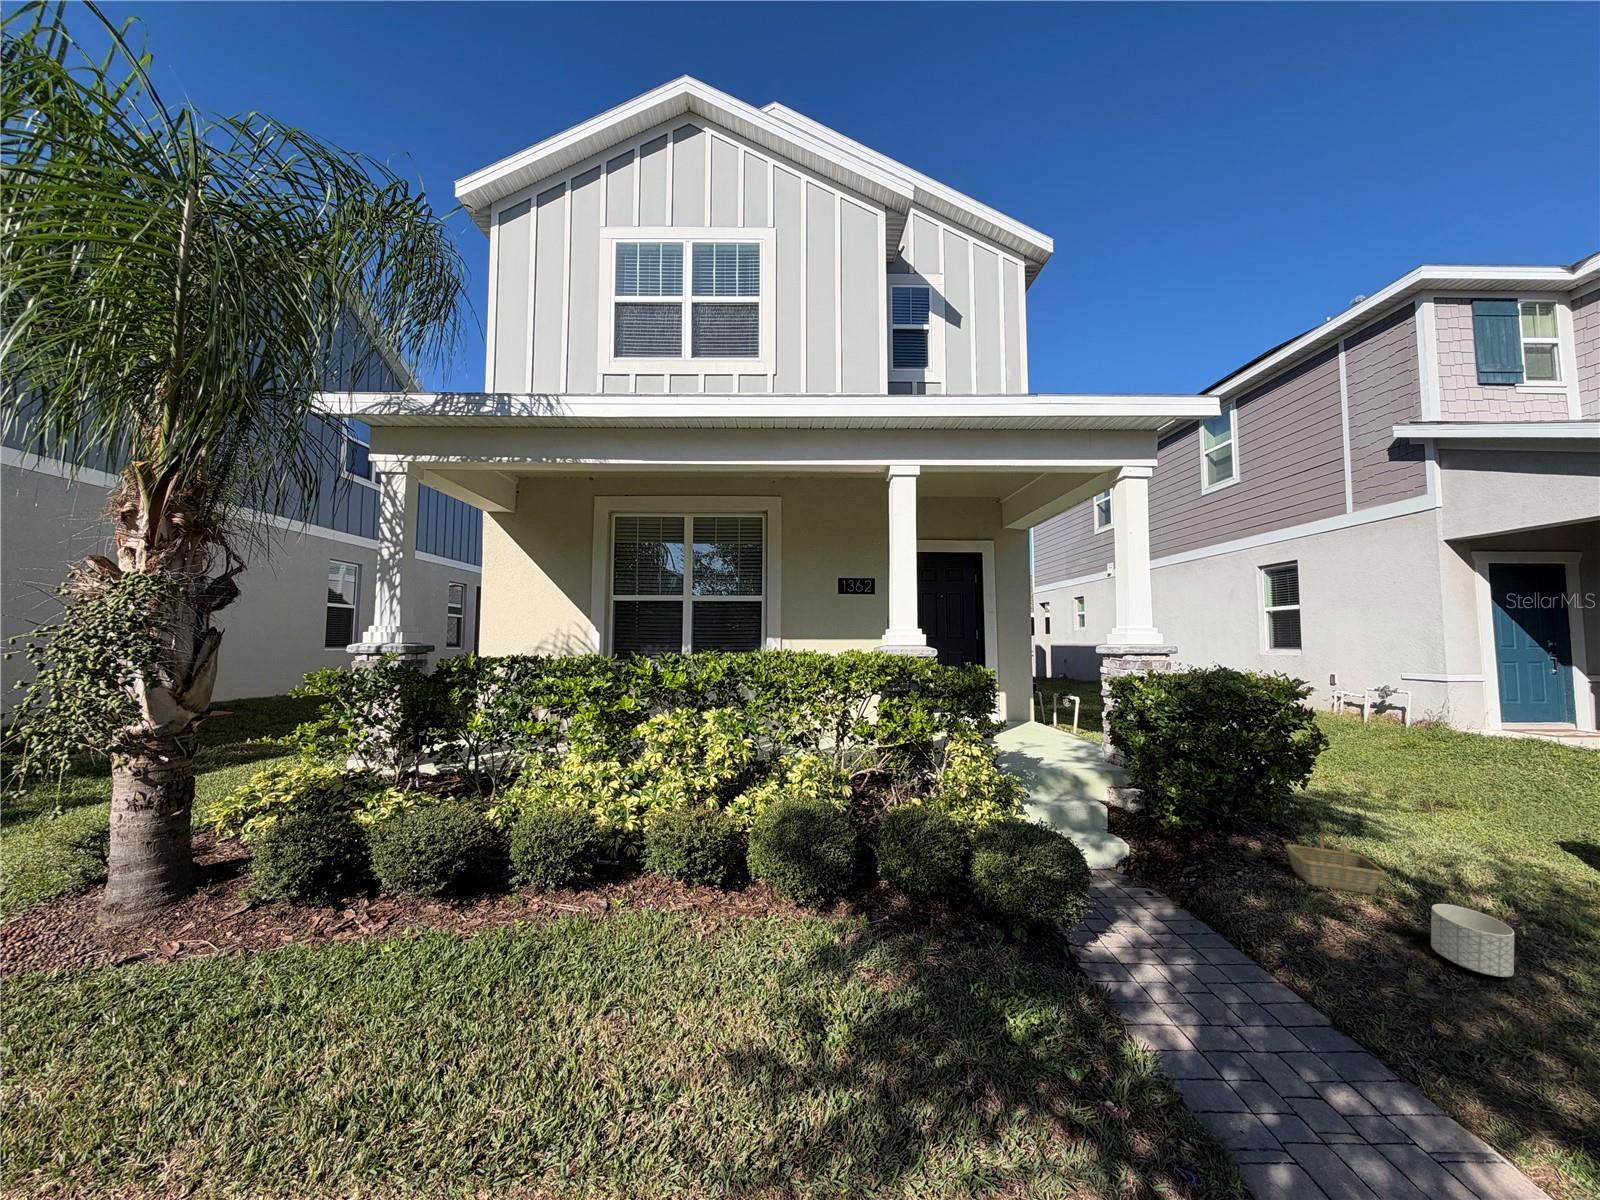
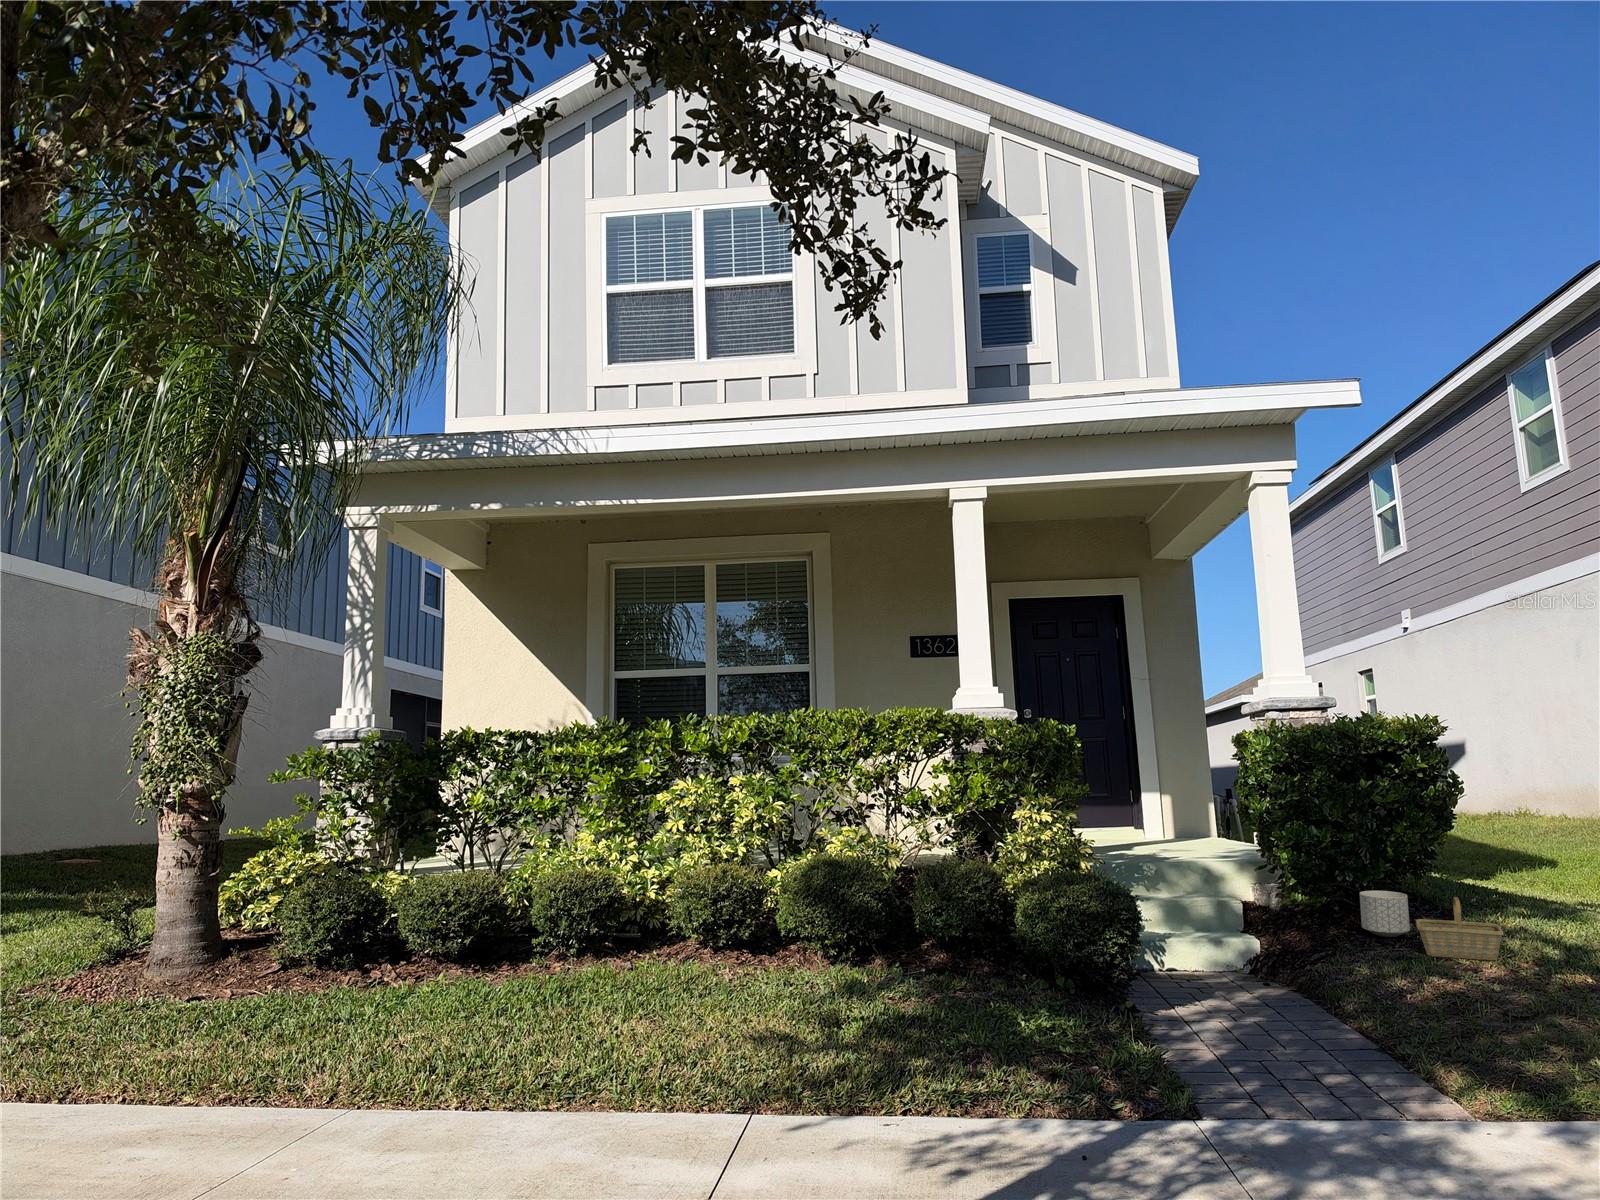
planter: present [1431,904,1514,977] -> present [1360,891,1410,937]

